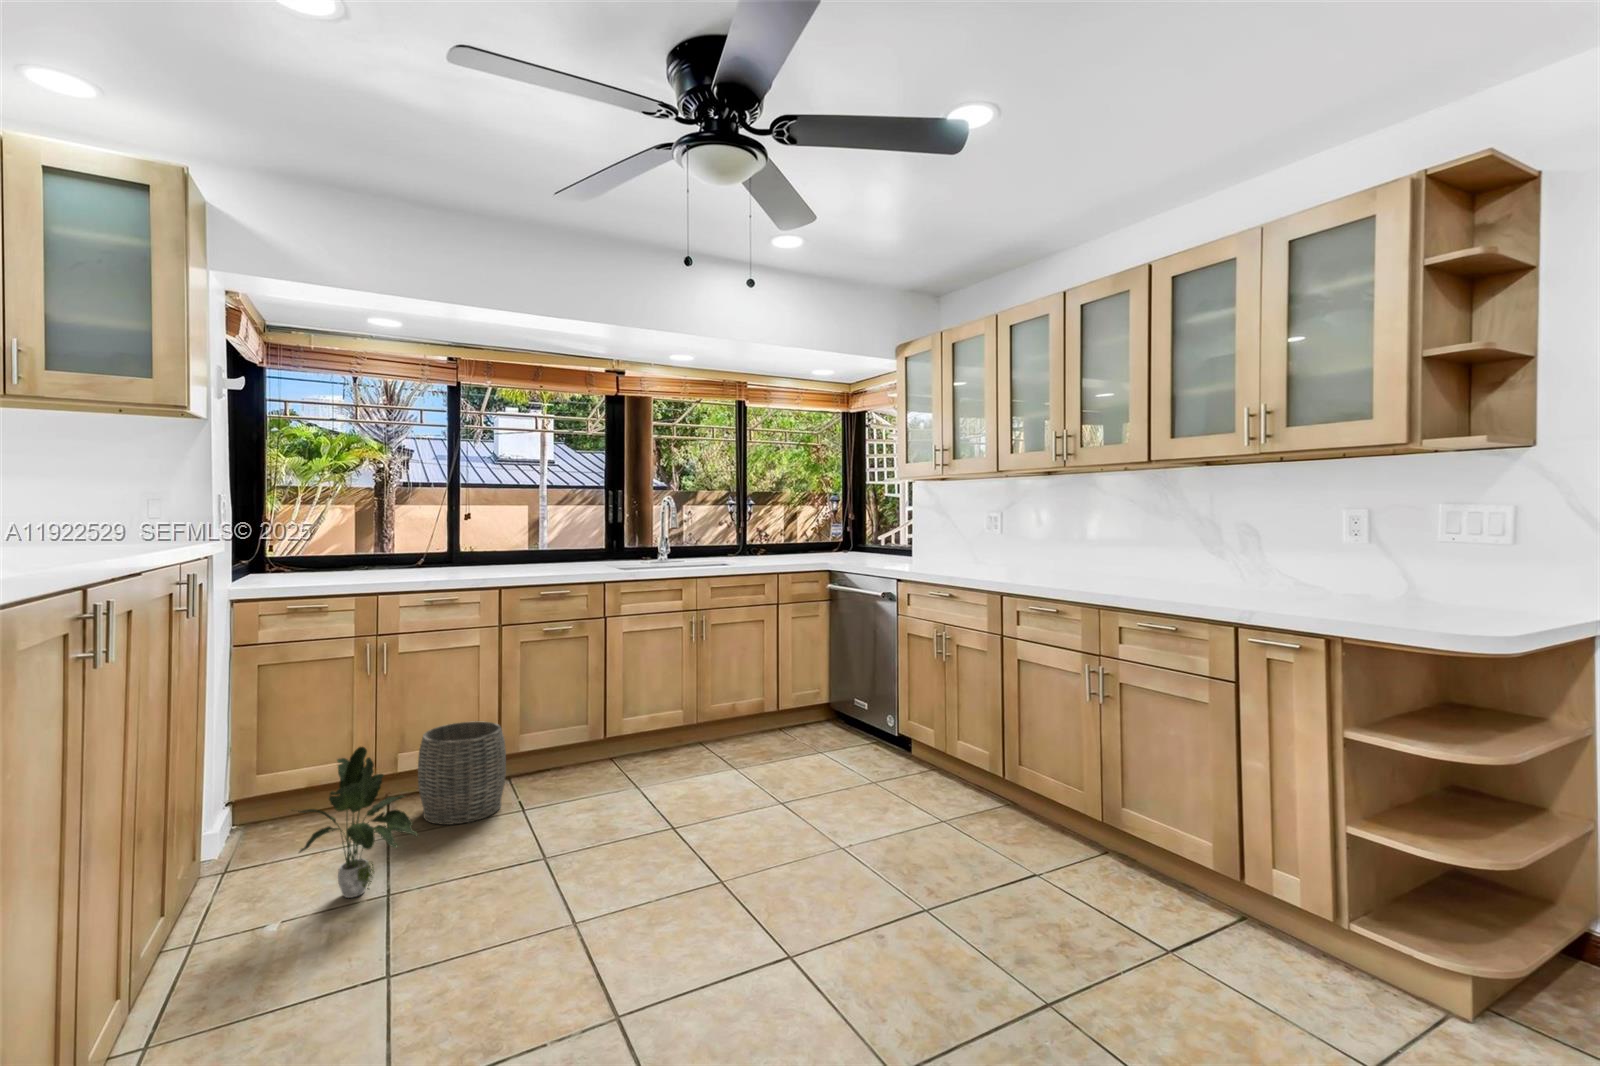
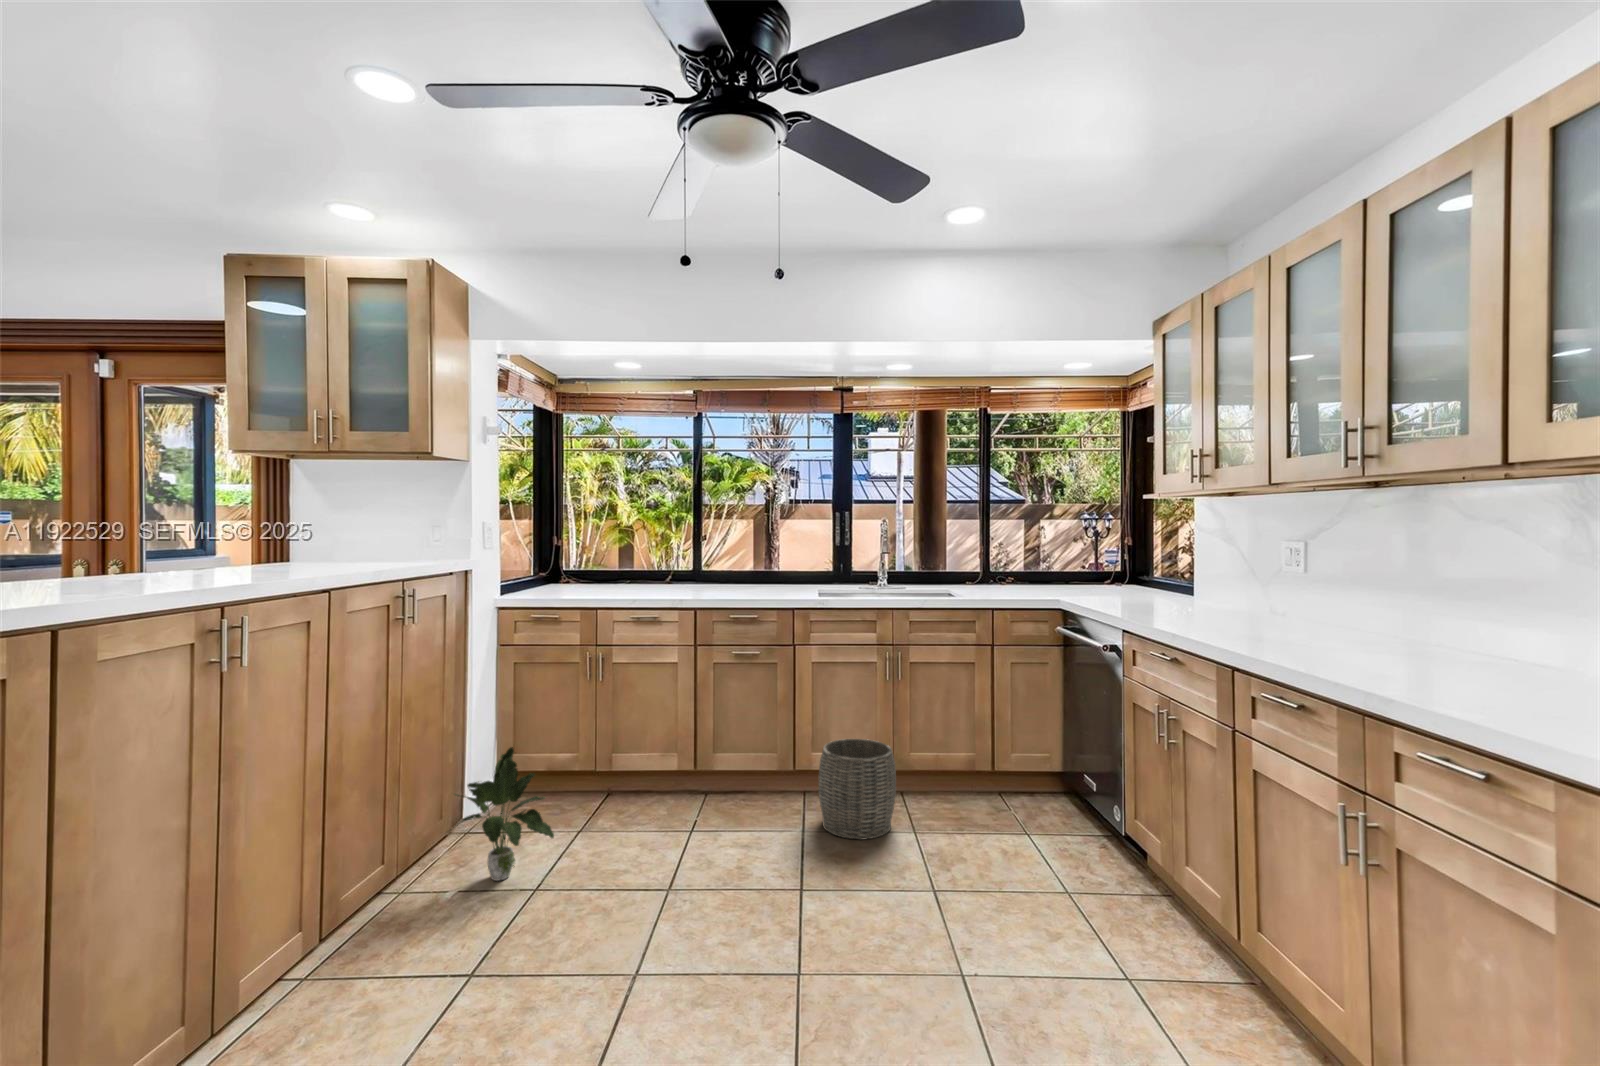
woven basket: present [418,721,506,825] -> present [819,739,896,839]

